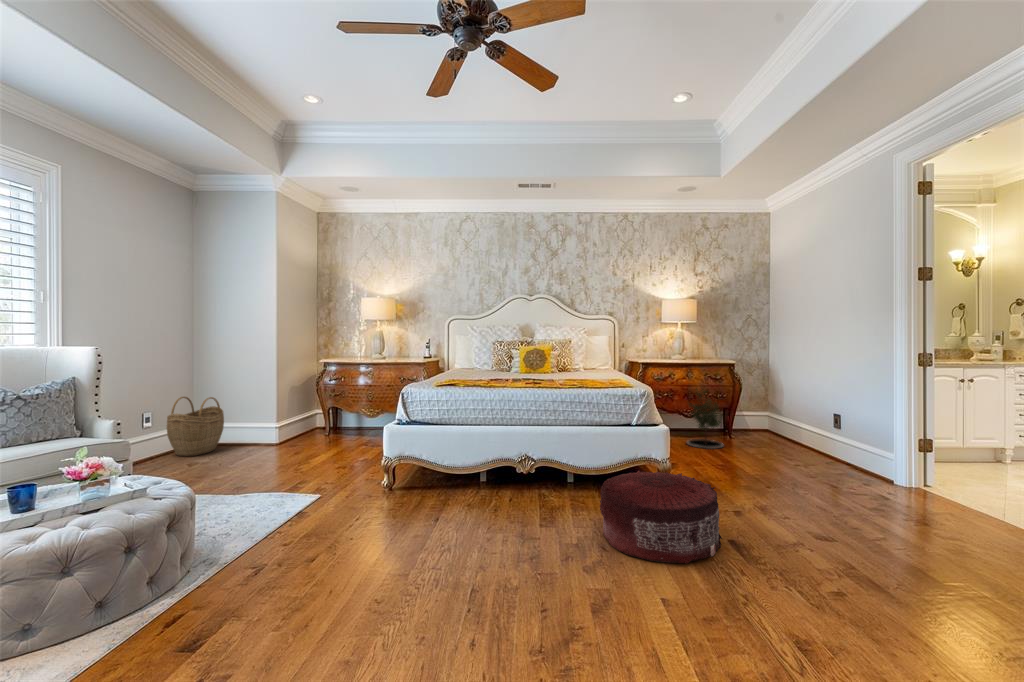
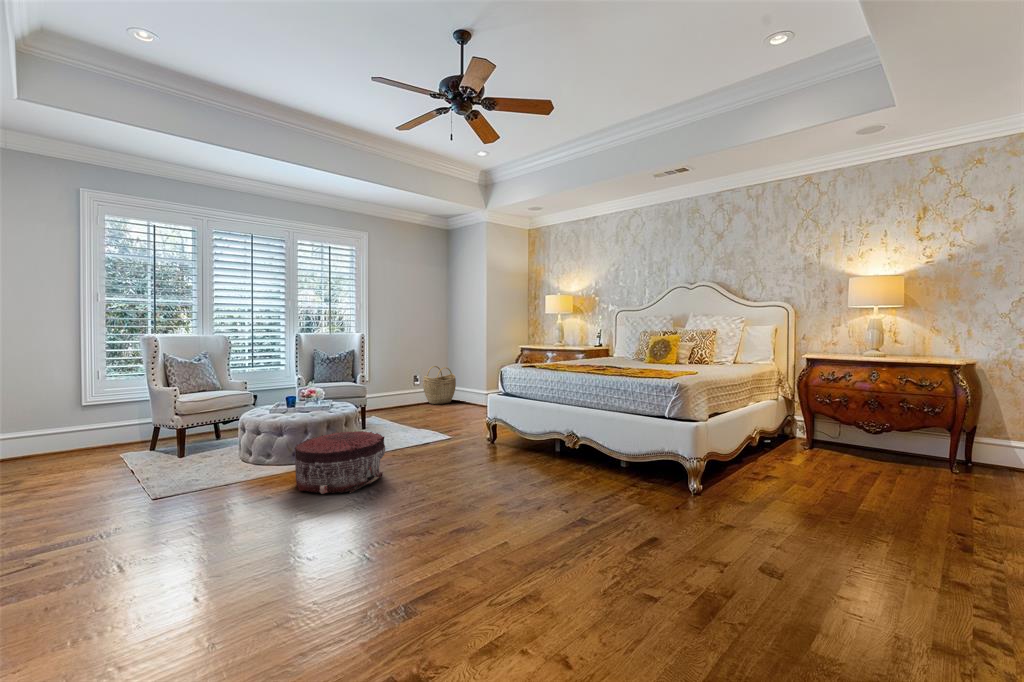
potted tree: present [687,389,723,449] -> none [850,387,916,477]
pouf: present [600,470,722,564] -> present [295,431,386,494]

